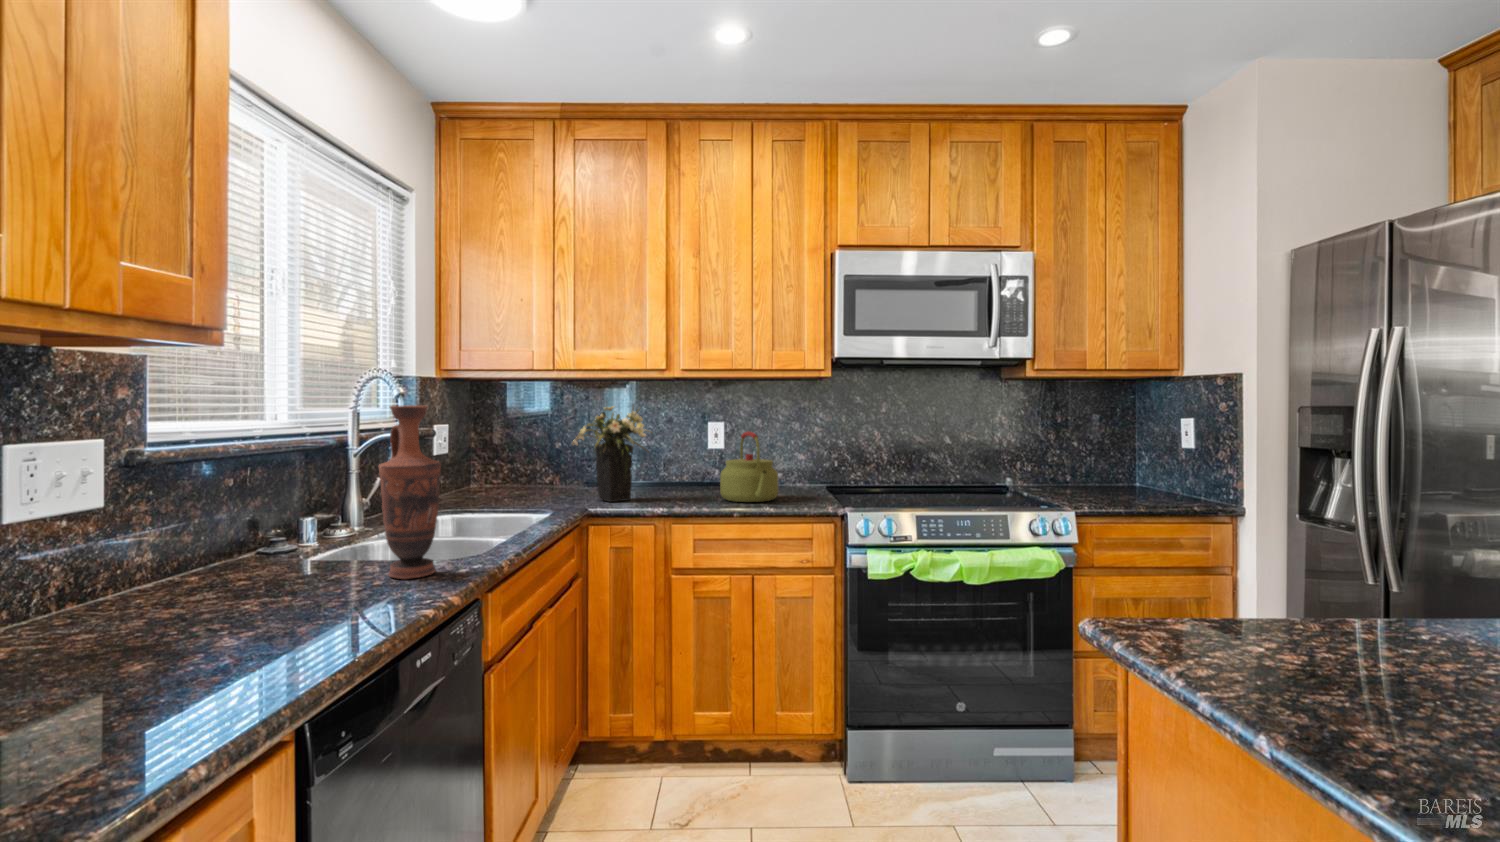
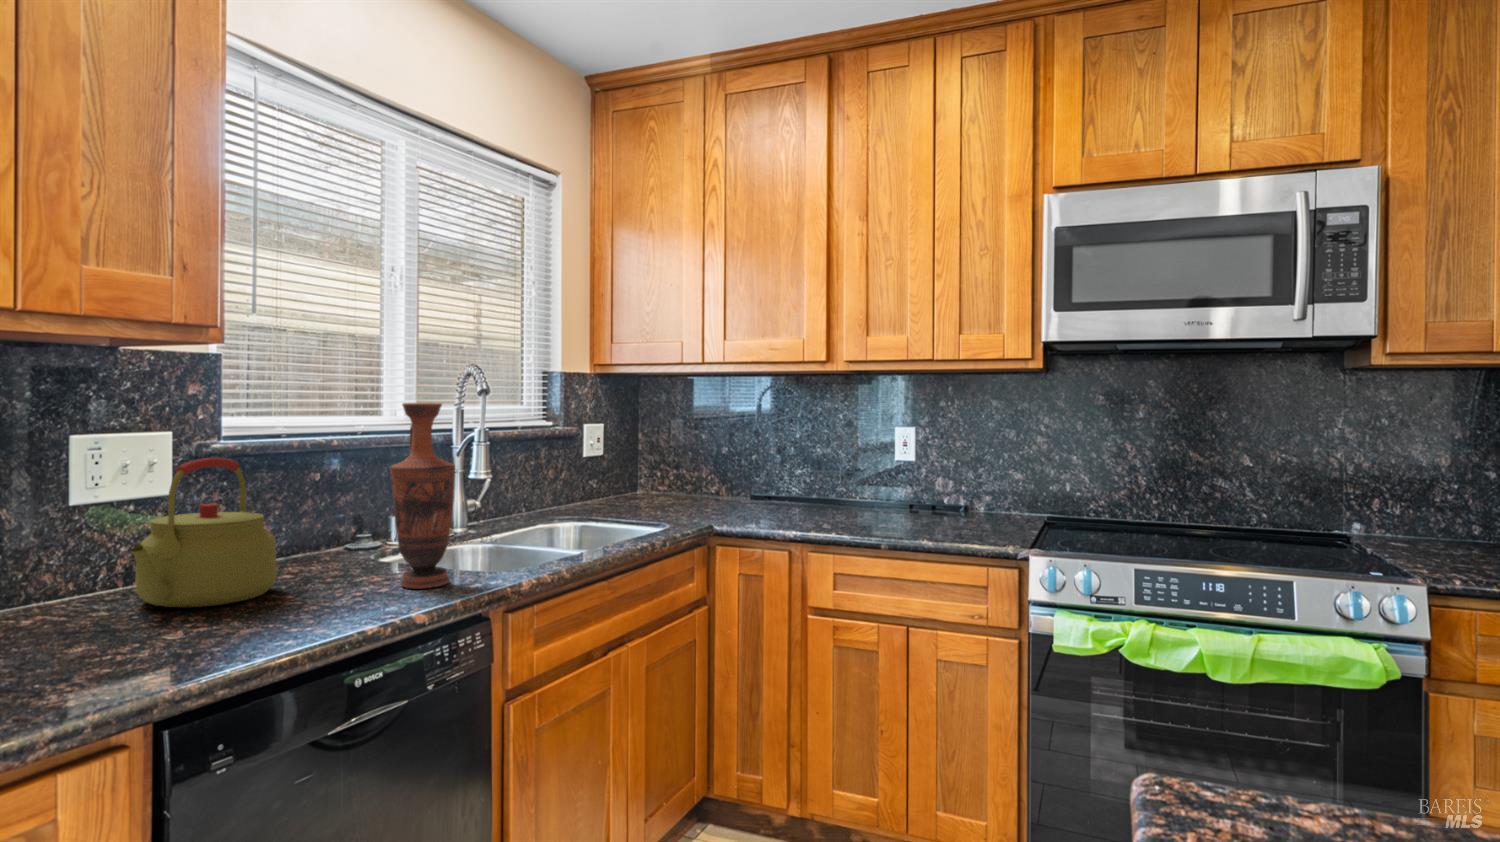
flower arrangement: present [572,406,649,502] -> none [704,403,800,520]
kettle: present [720,432,778,502] -> present [131,458,277,607]

